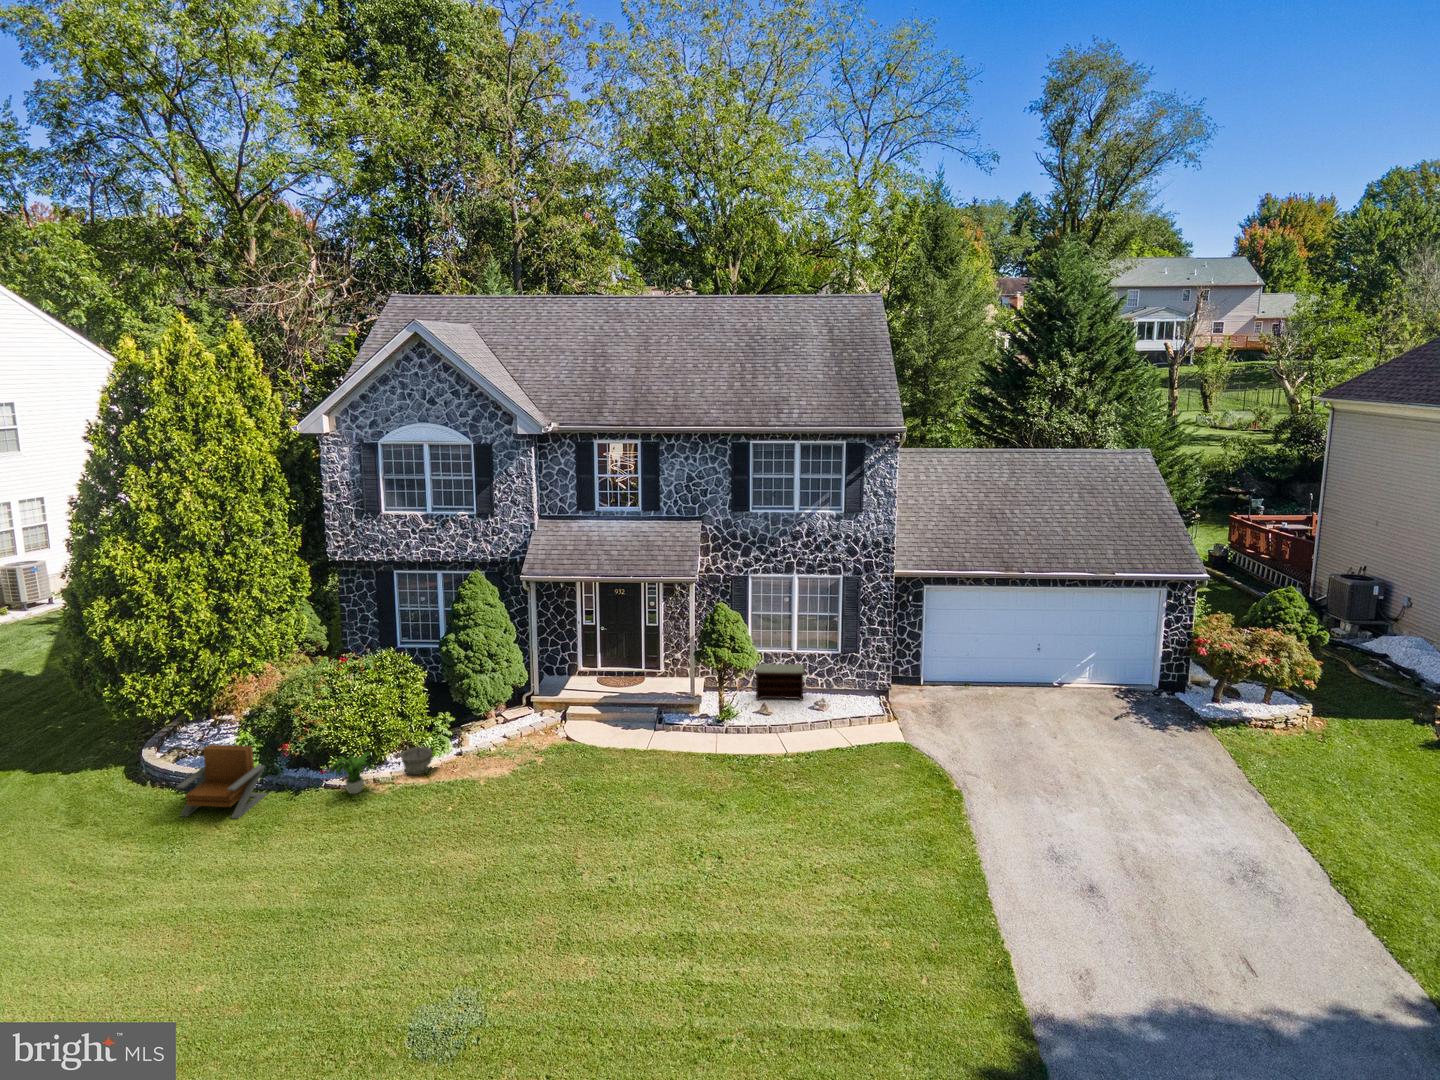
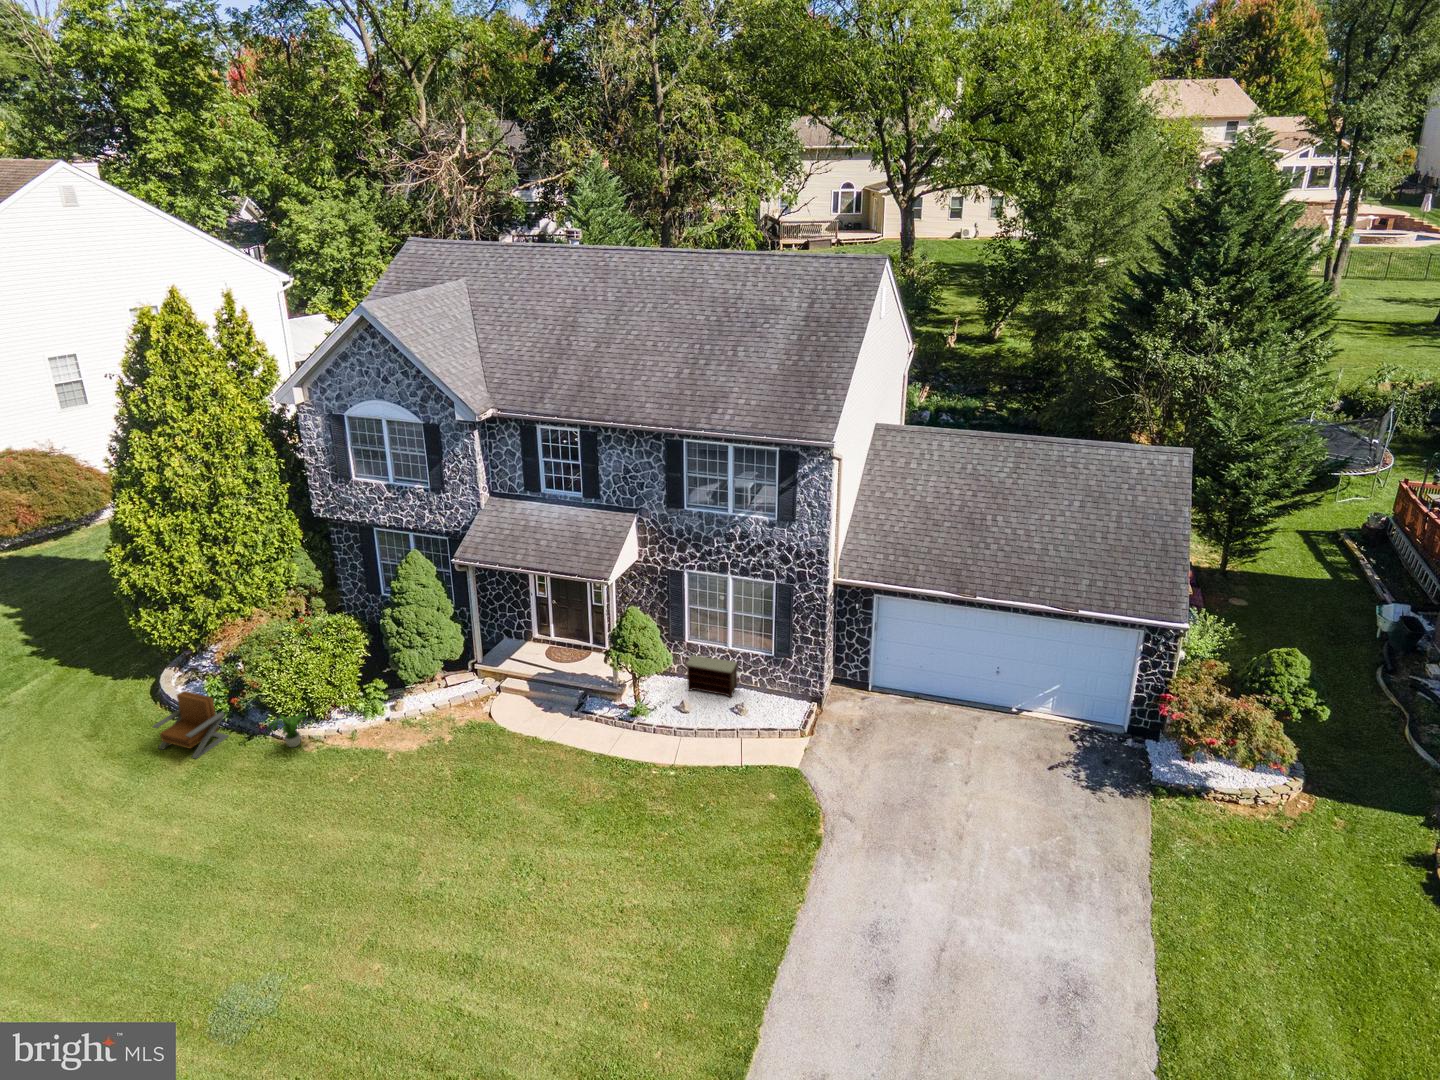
wooden bucket: present [401,747,432,775] -> none [336,708,365,735]

